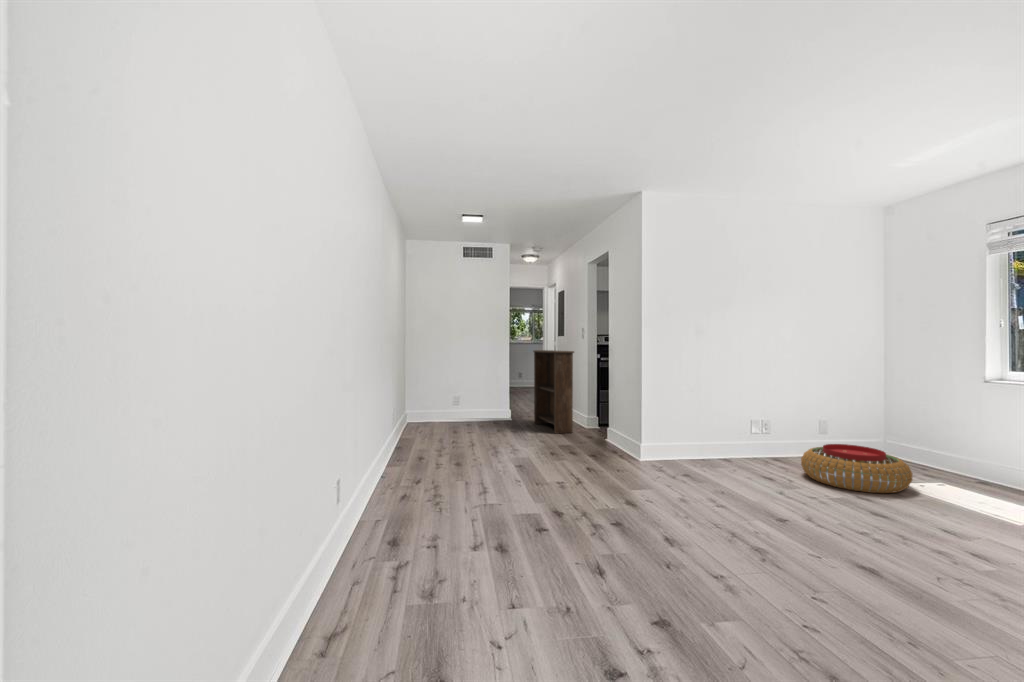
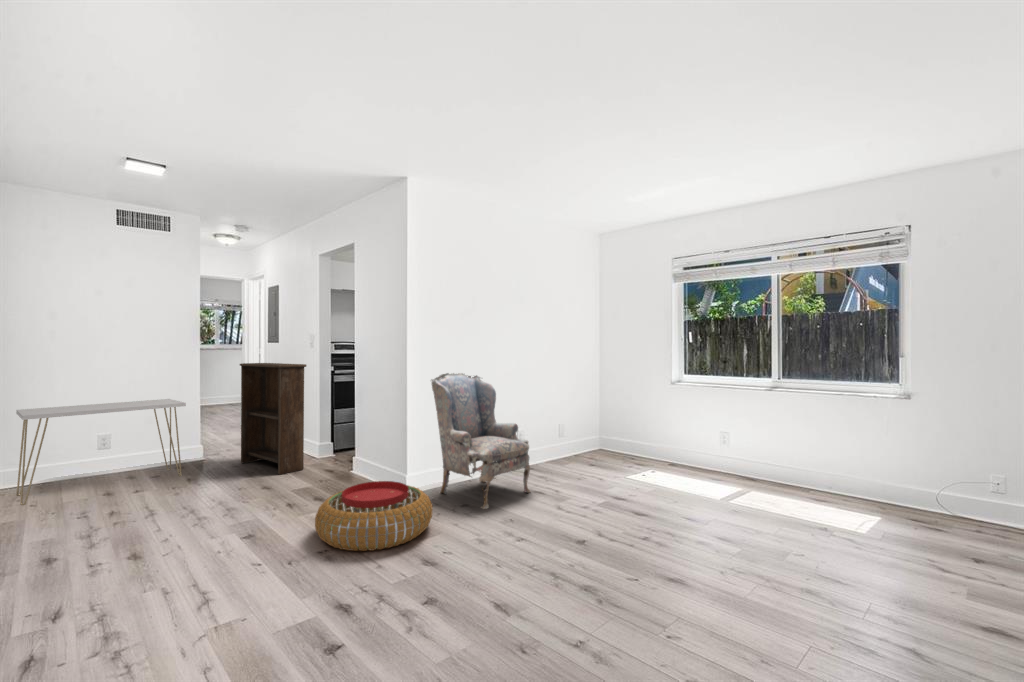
armchair: none [662,359,761,482] -> present [431,373,530,509]
console table: none [420,374,499,429] -> present [16,399,186,505]
pouf: present [801,444,912,493] -> present [315,481,432,551]

